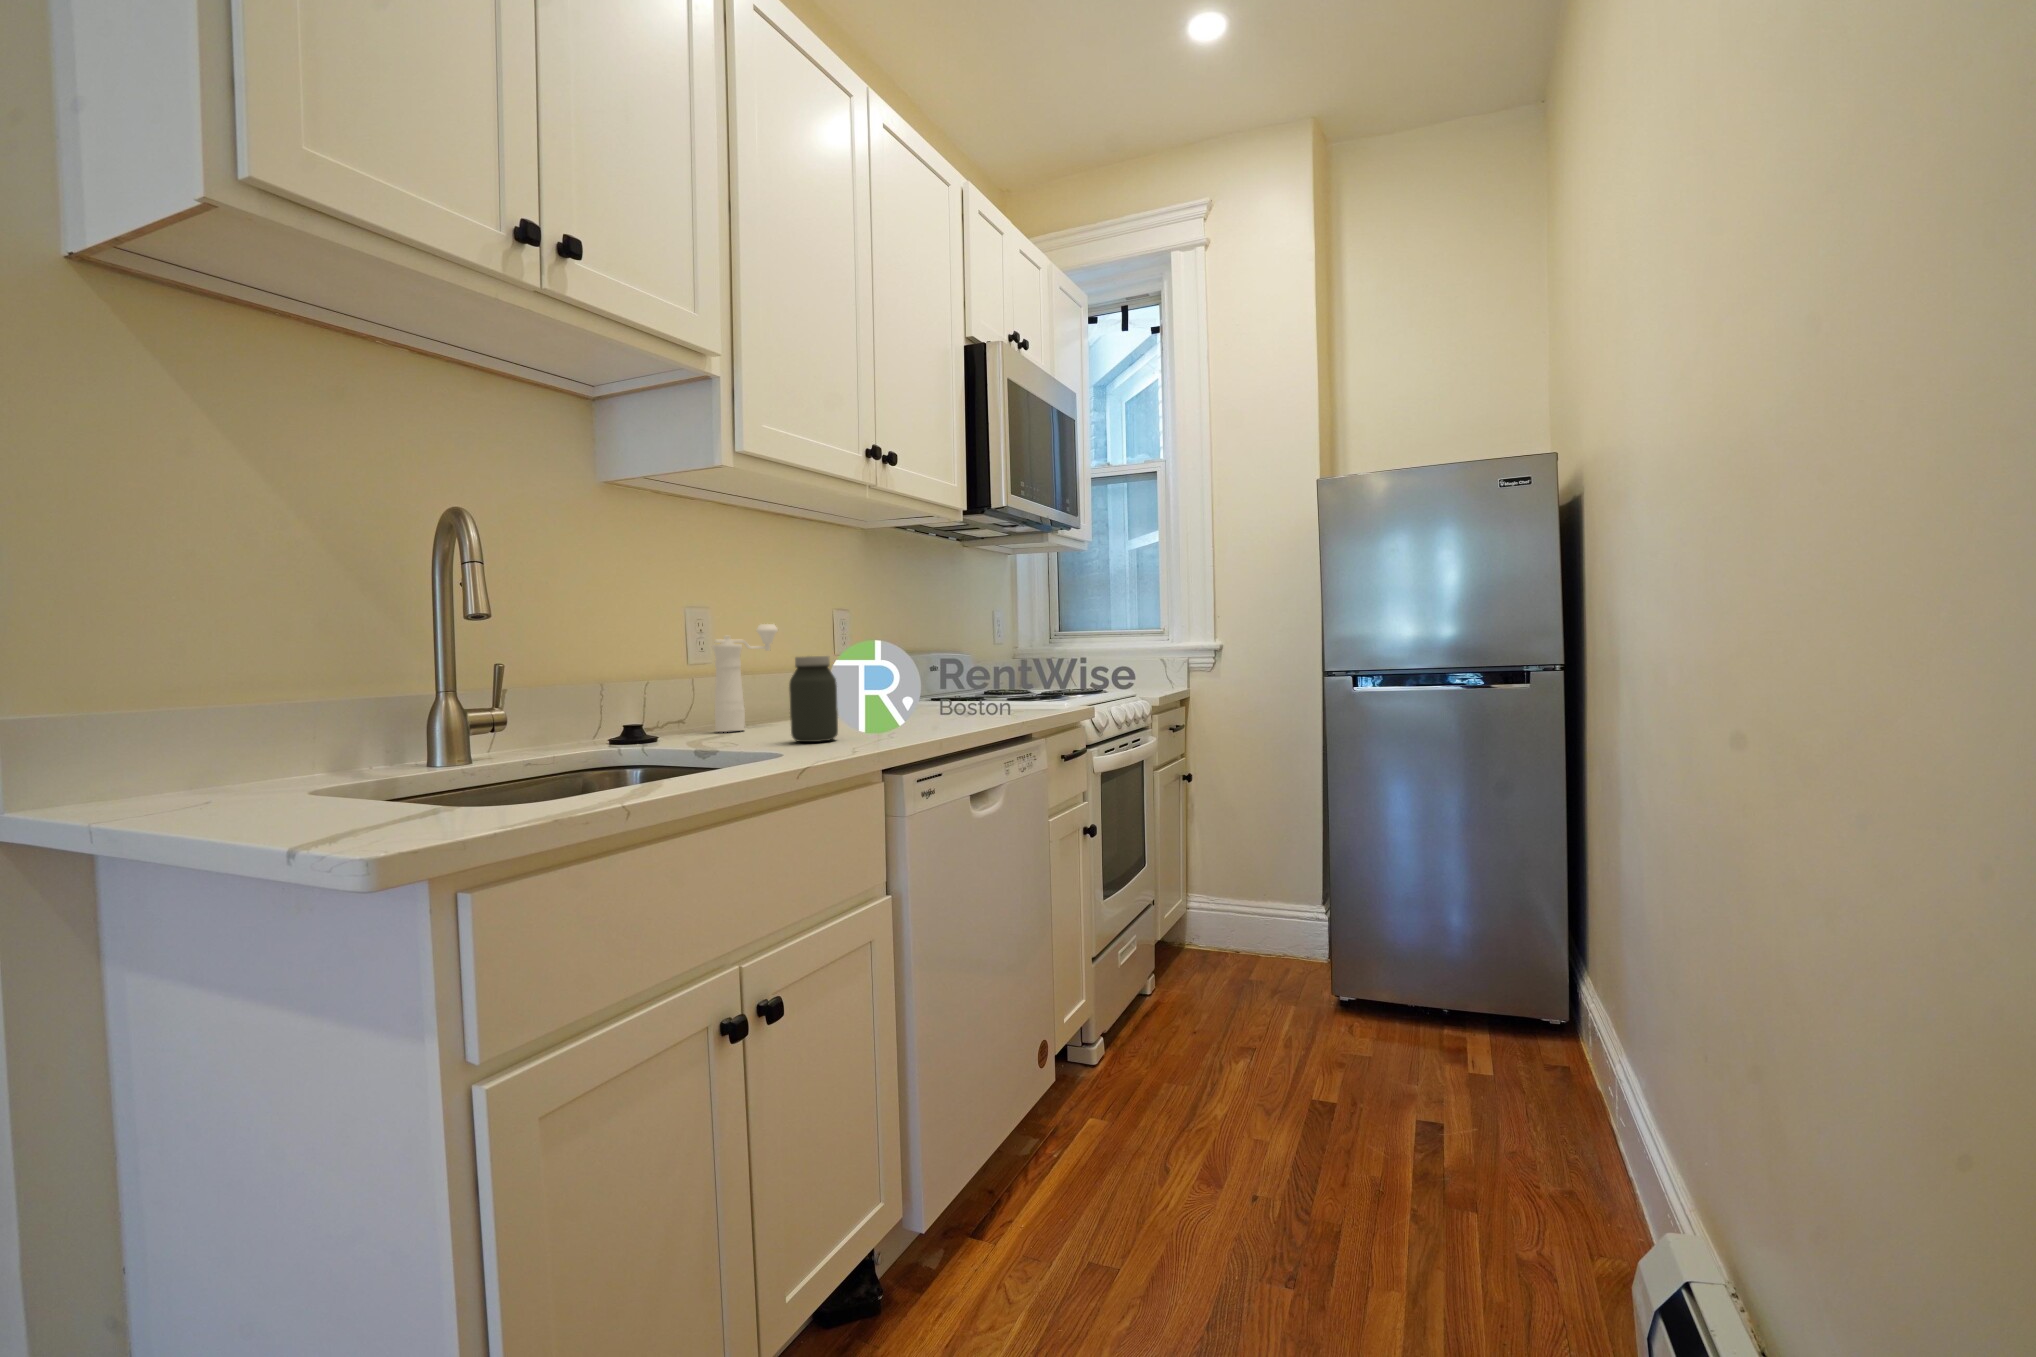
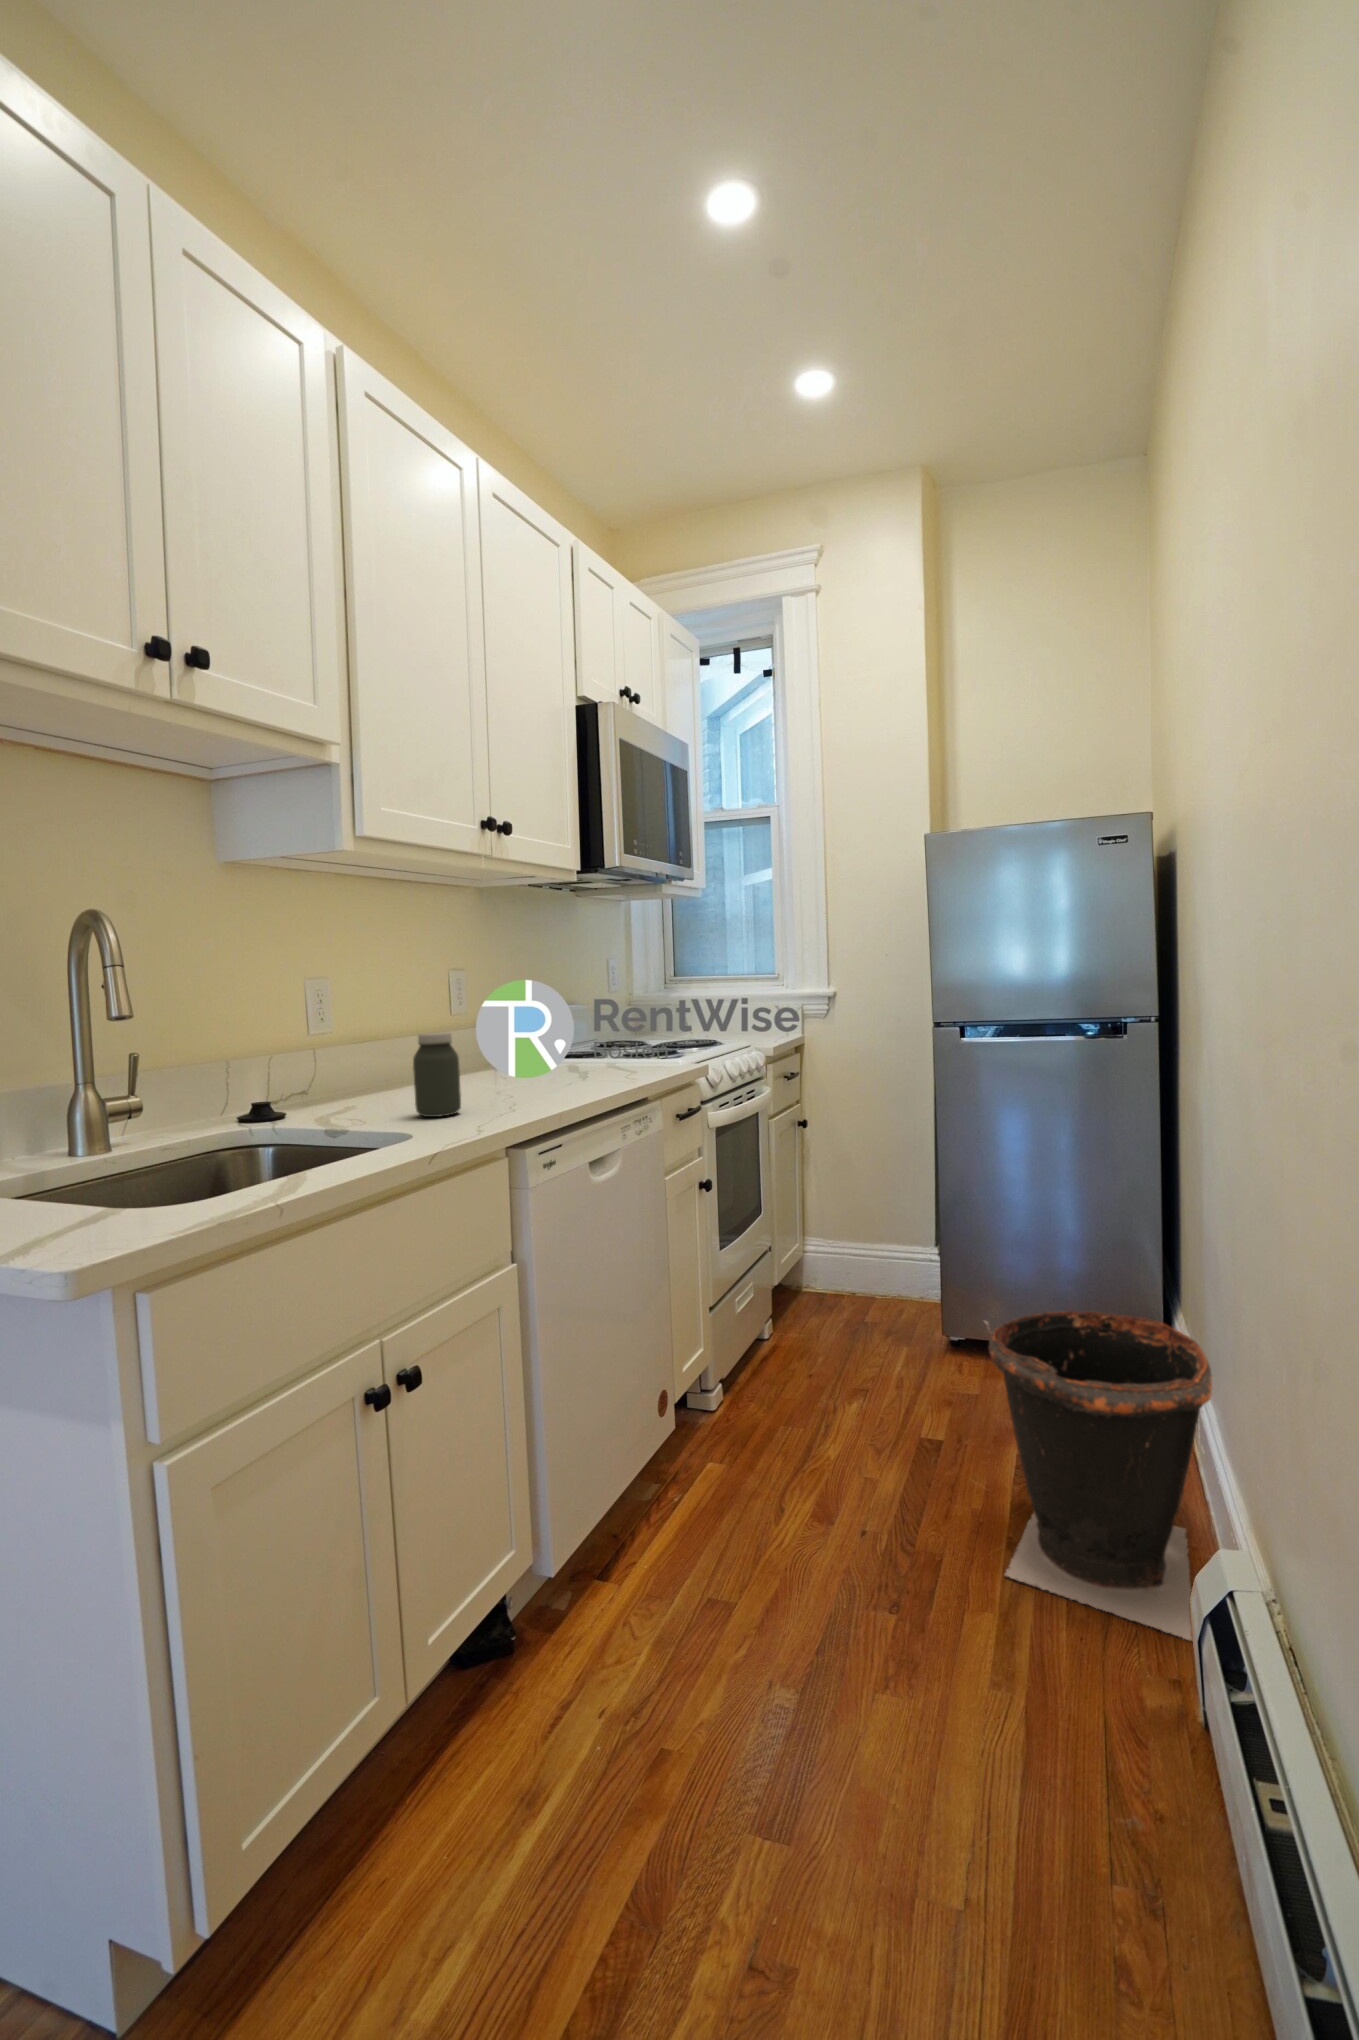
pepper mill: present [712,624,778,732] -> none [332,993,397,1102]
waste bin: none [1388,967,1649,1337] -> present [984,1311,1212,1640]

